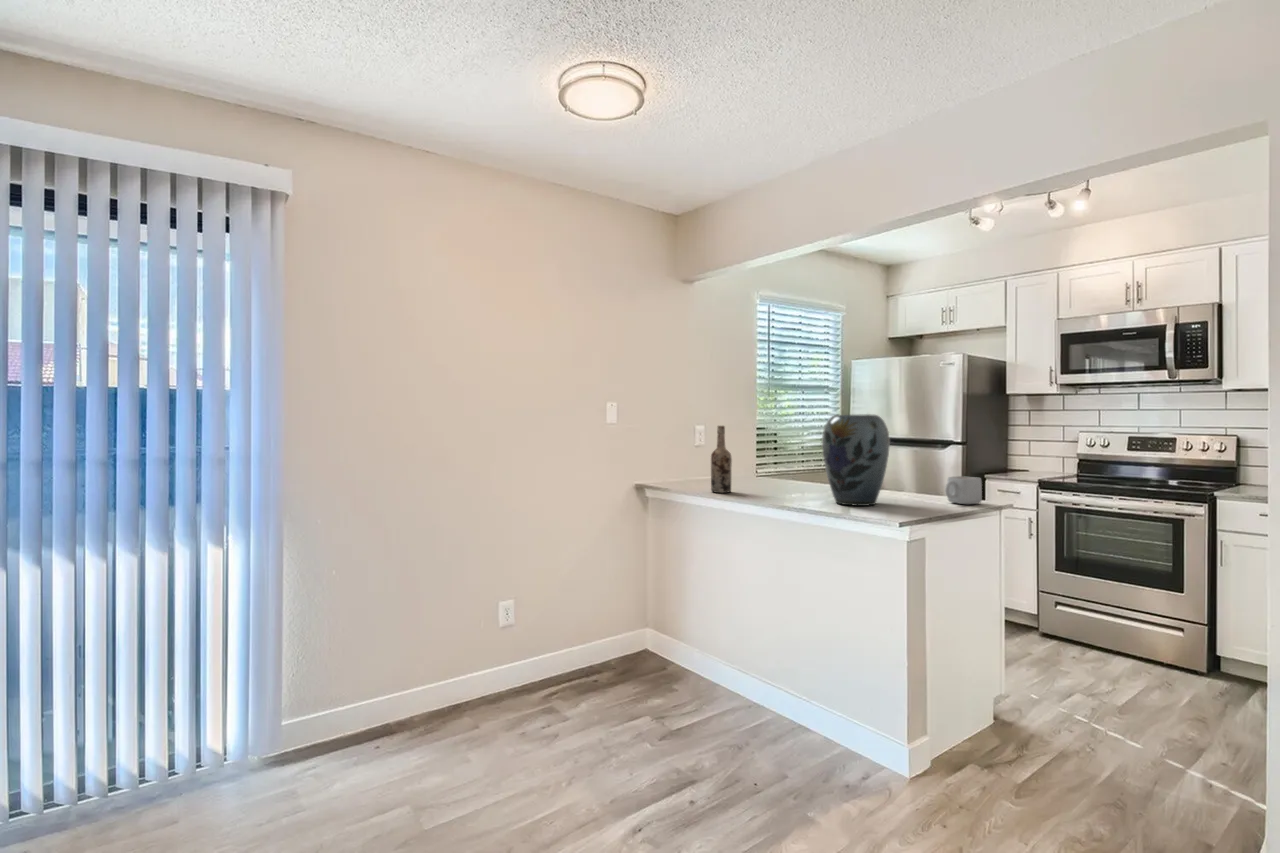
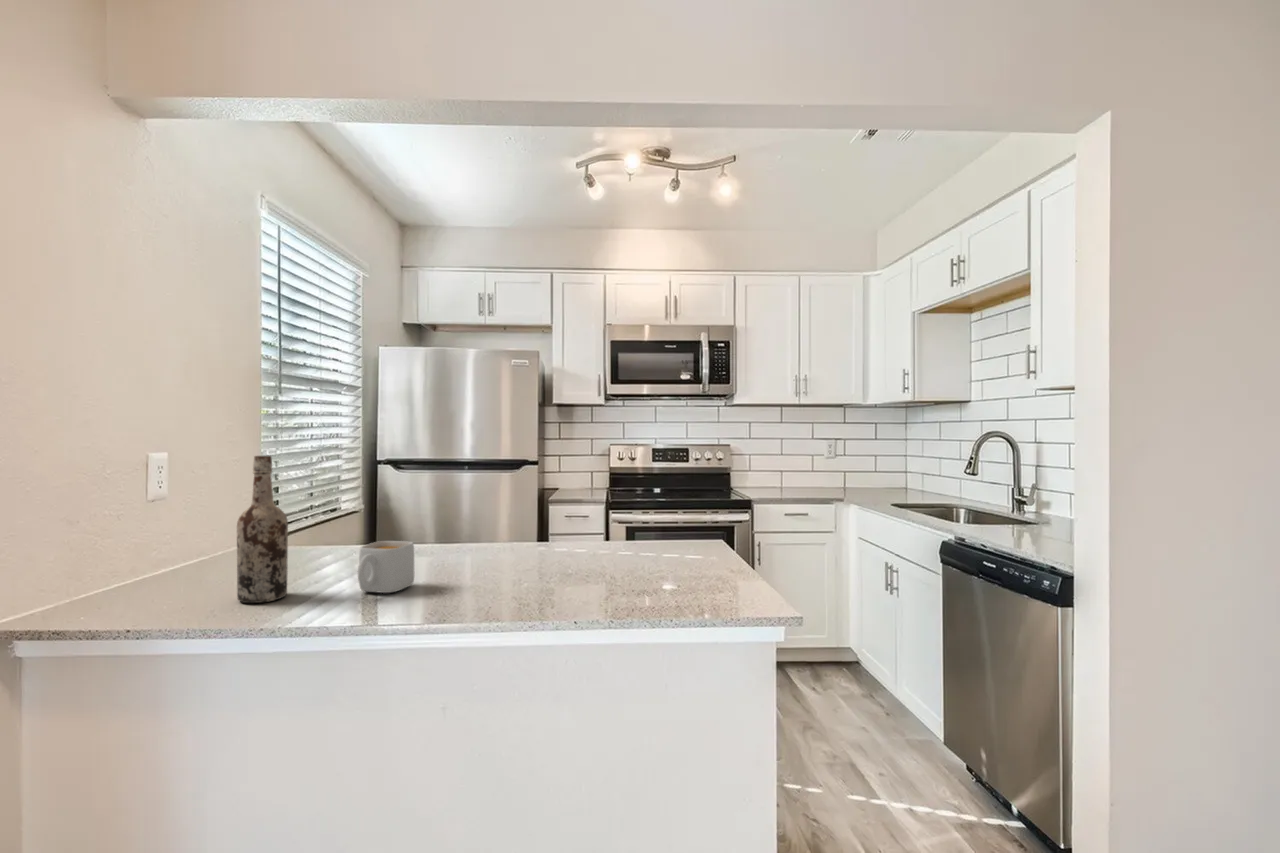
vase: present [822,414,890,506] -> none [495,434,600,587]
mug: present [945,476,982,504] -> present [358,541,414,593]

